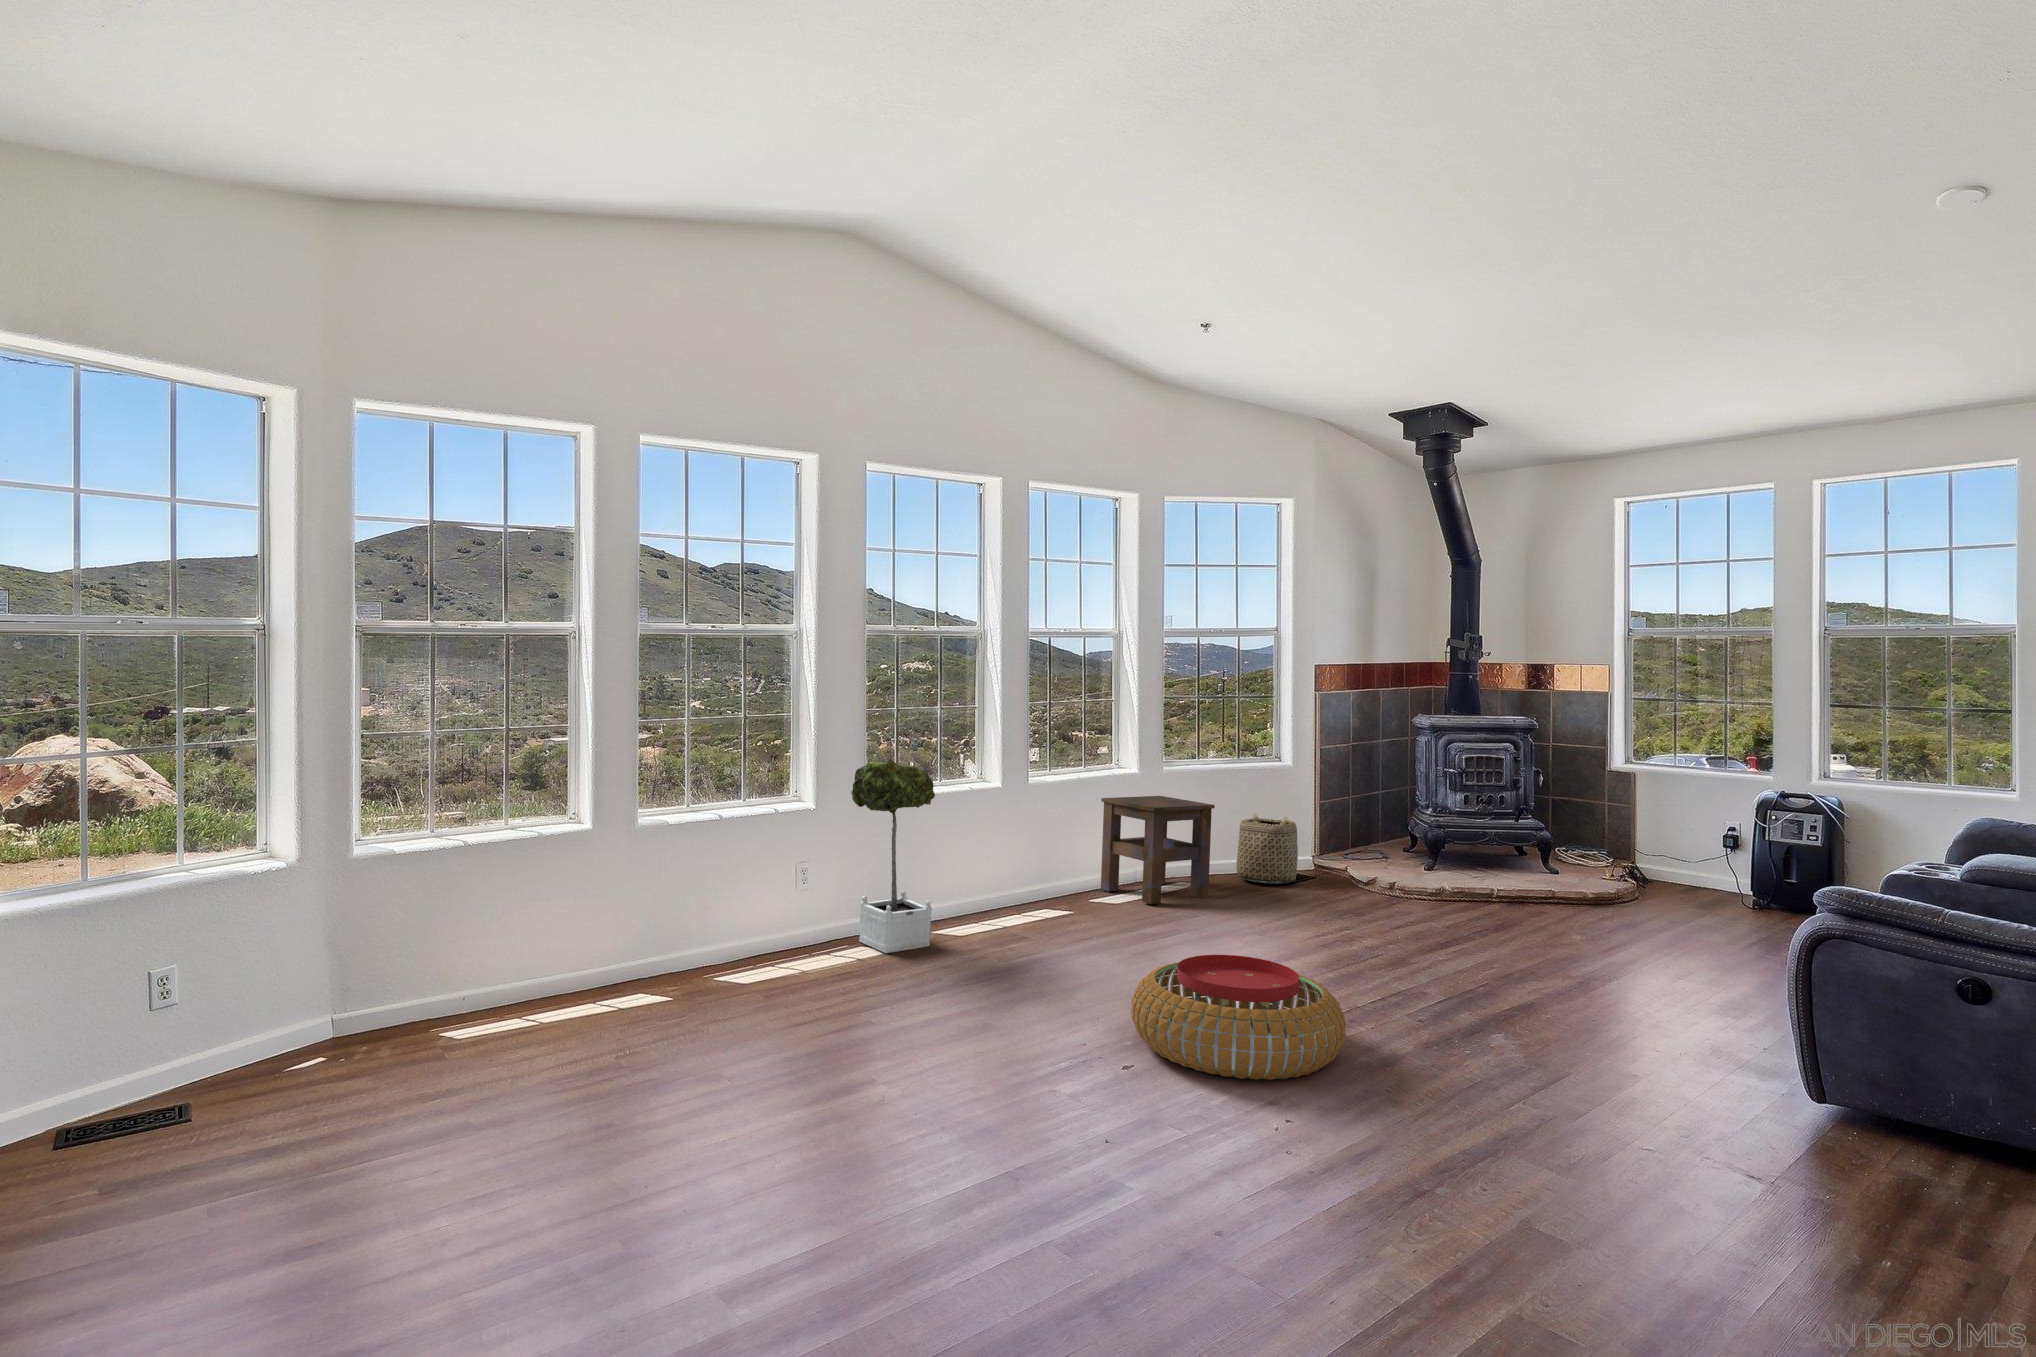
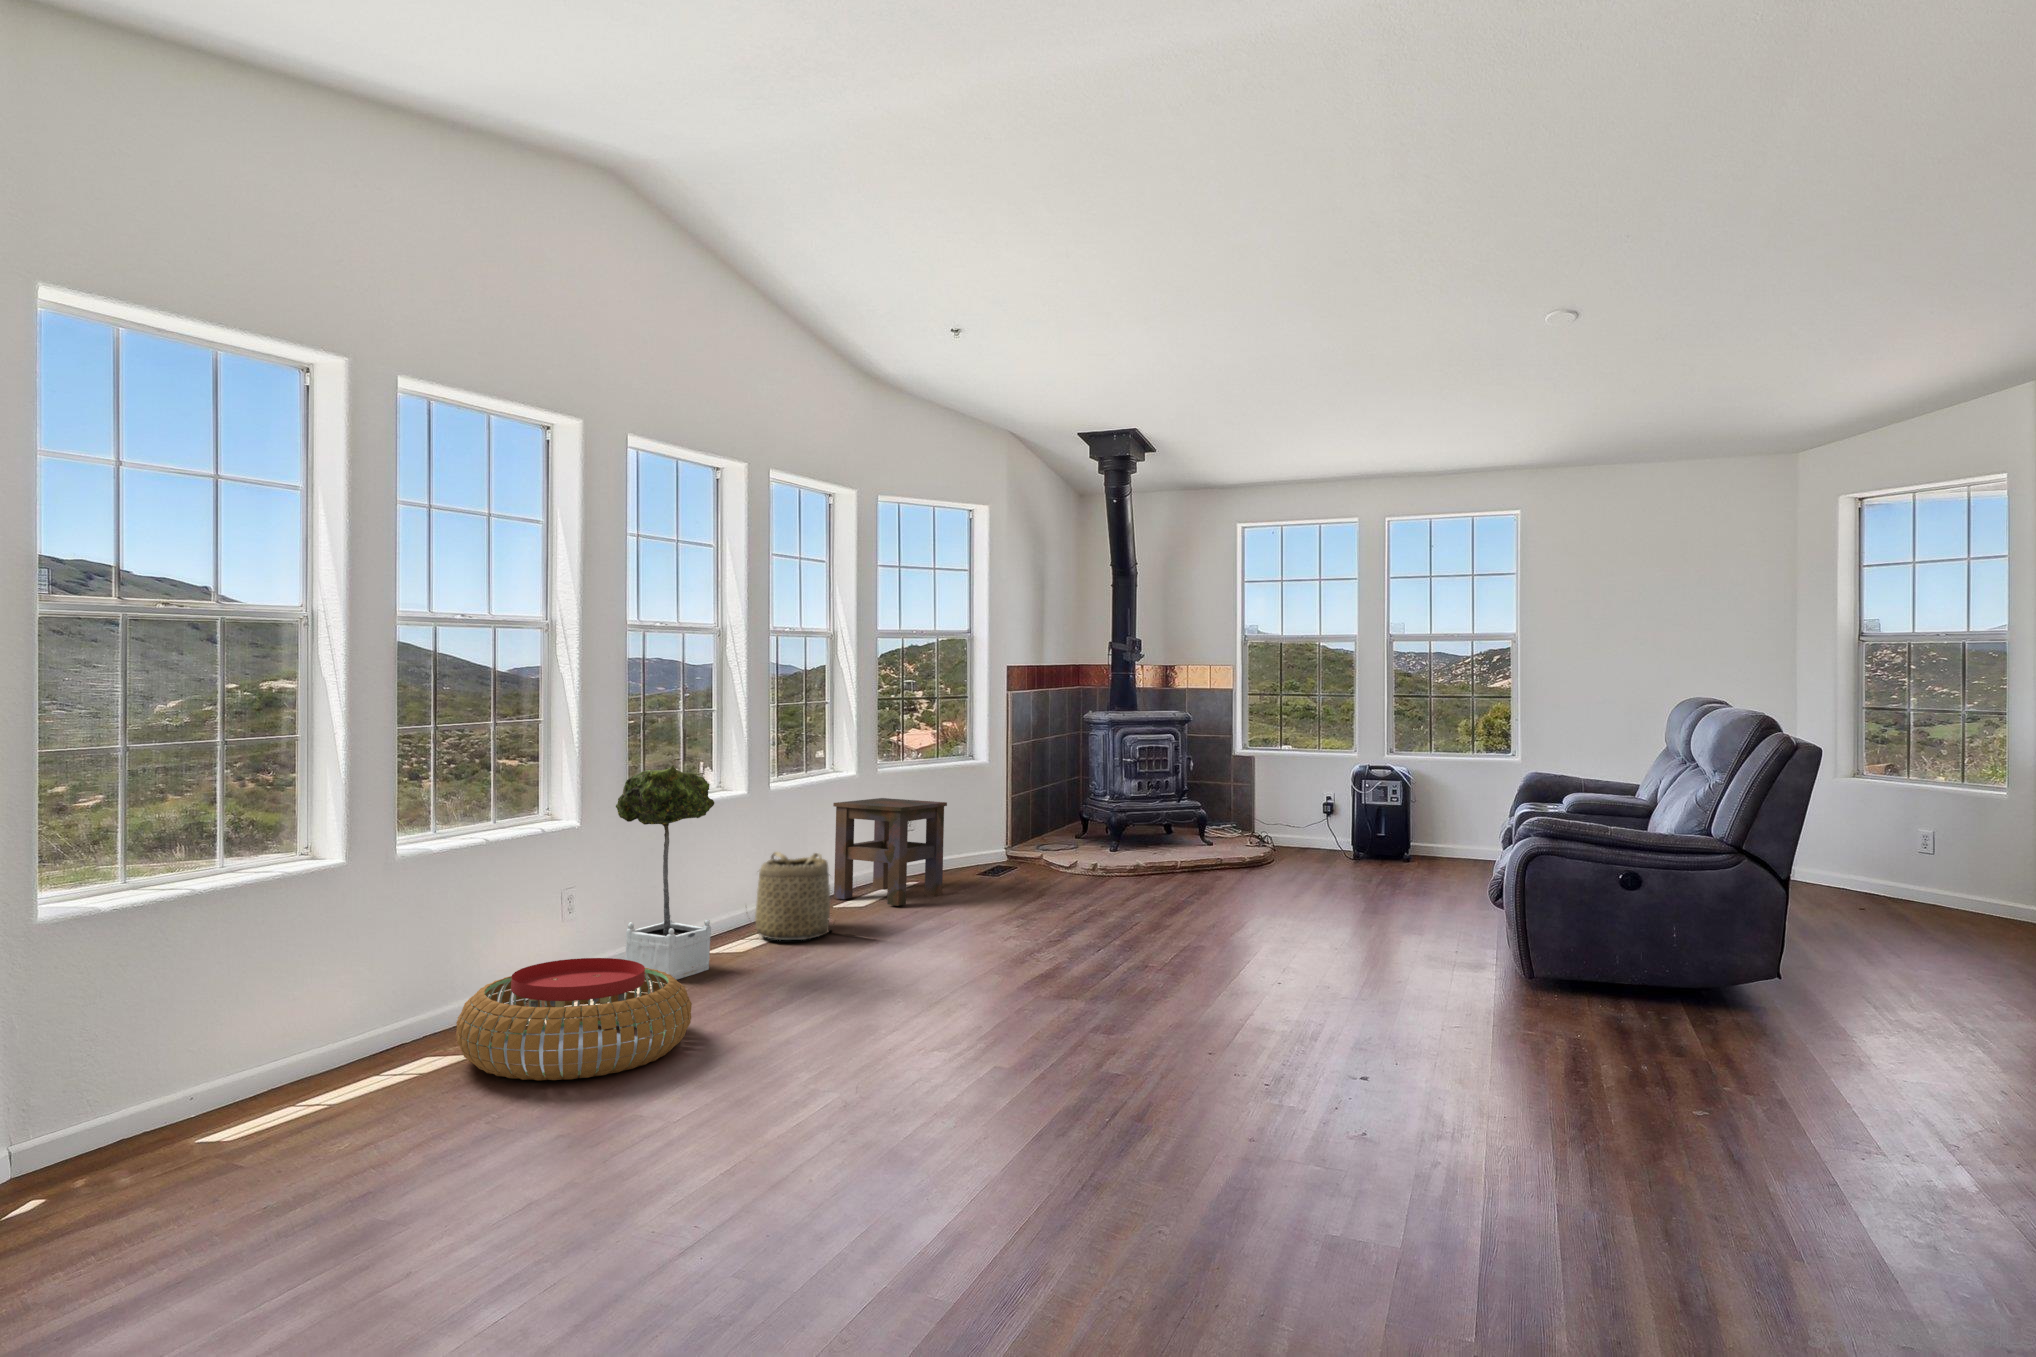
basket: present [1237,812,1298,884] -> present [749,852,830,940]
pouf: present [1131,955,1346,1080] -> present [456,958,692,1080]

